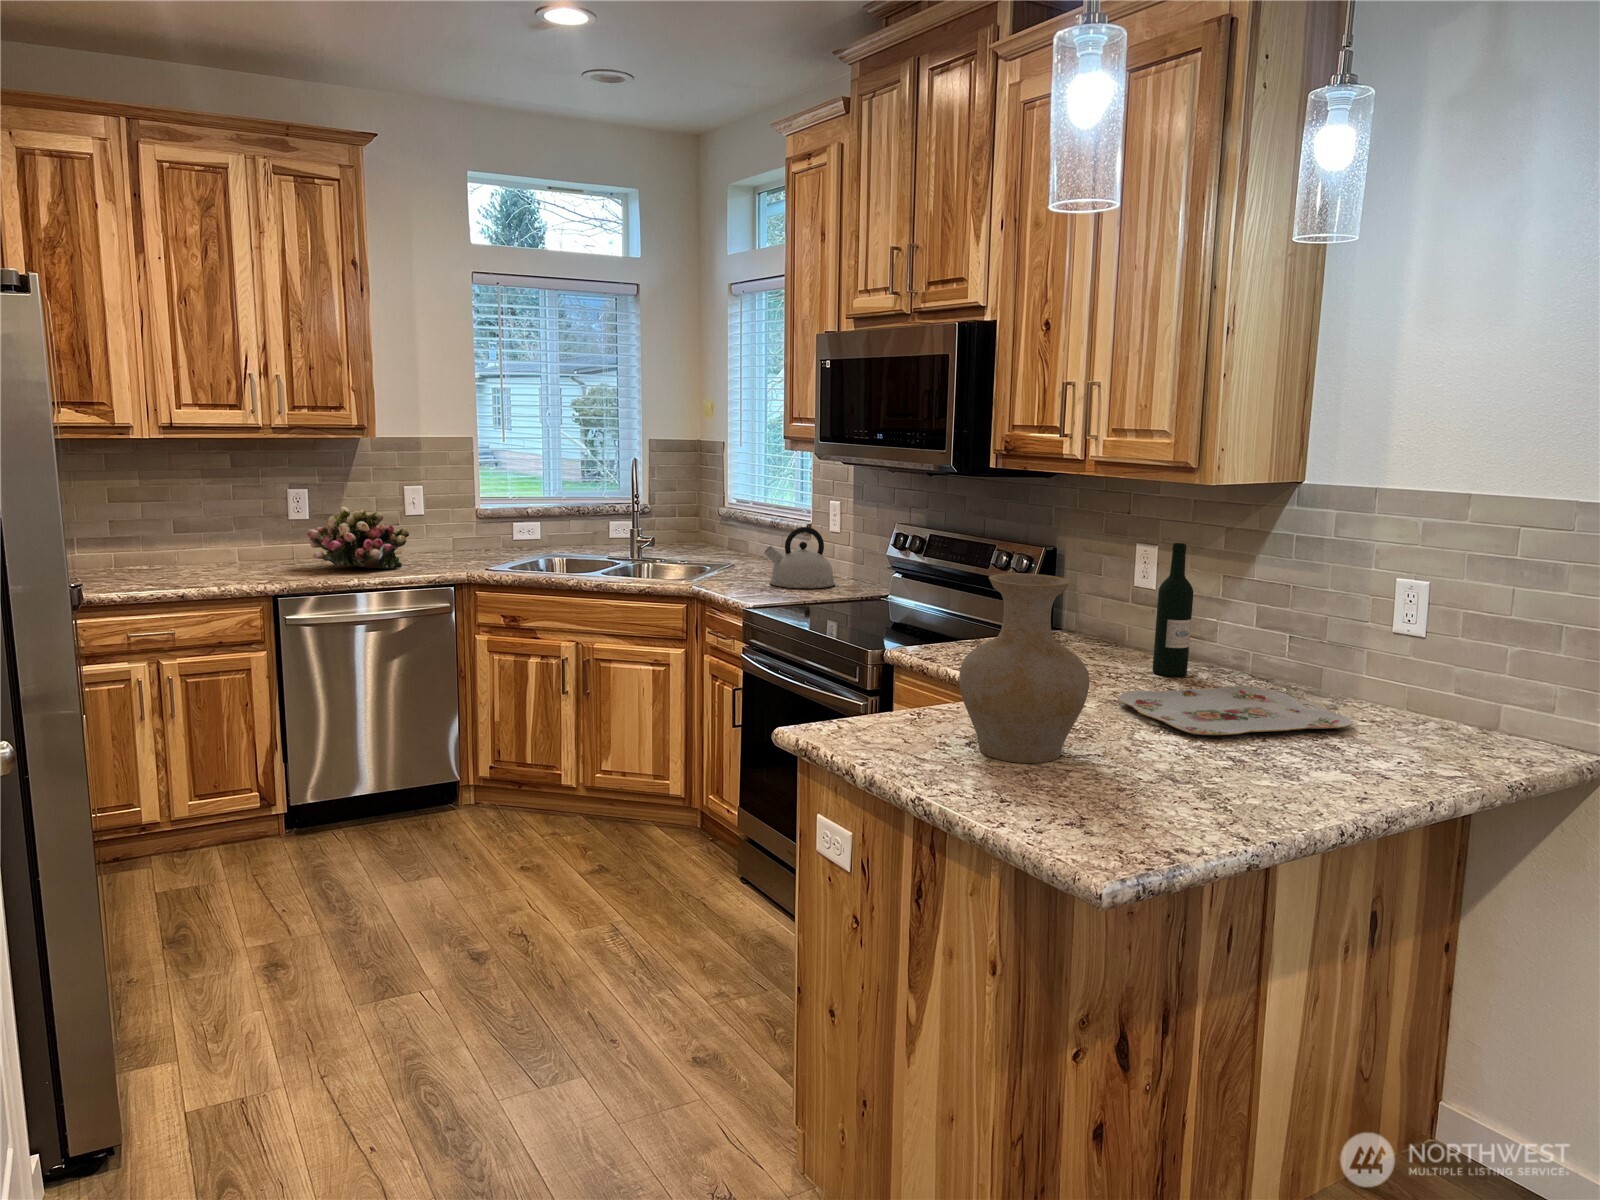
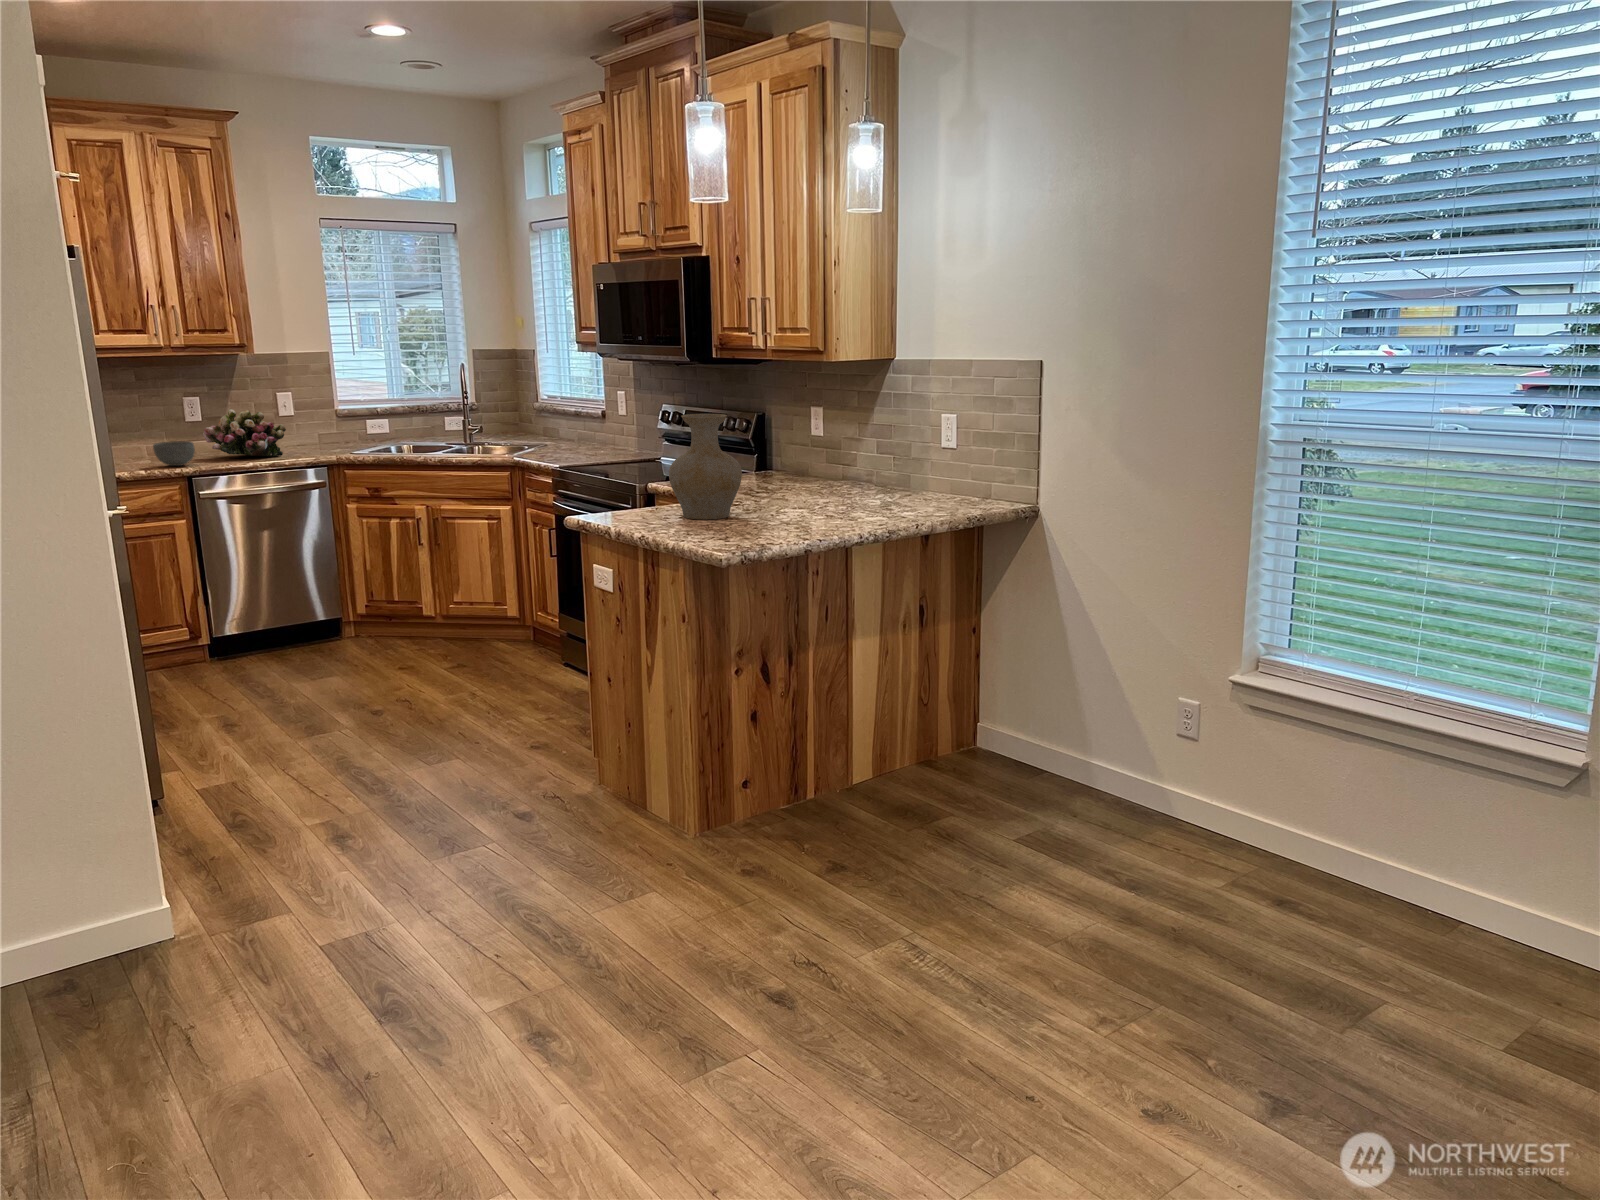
kettle: present [764,527,835,588] -> none [568,410,624,456]
wine bottle: present [1153,543,1193,677] -> none [814,401,835,486]
bowl: none [236,547,288,580] -> present [153,441,195,466]
serving tray: present [1118,686,1352,735] -> none [779,486,908,507]

